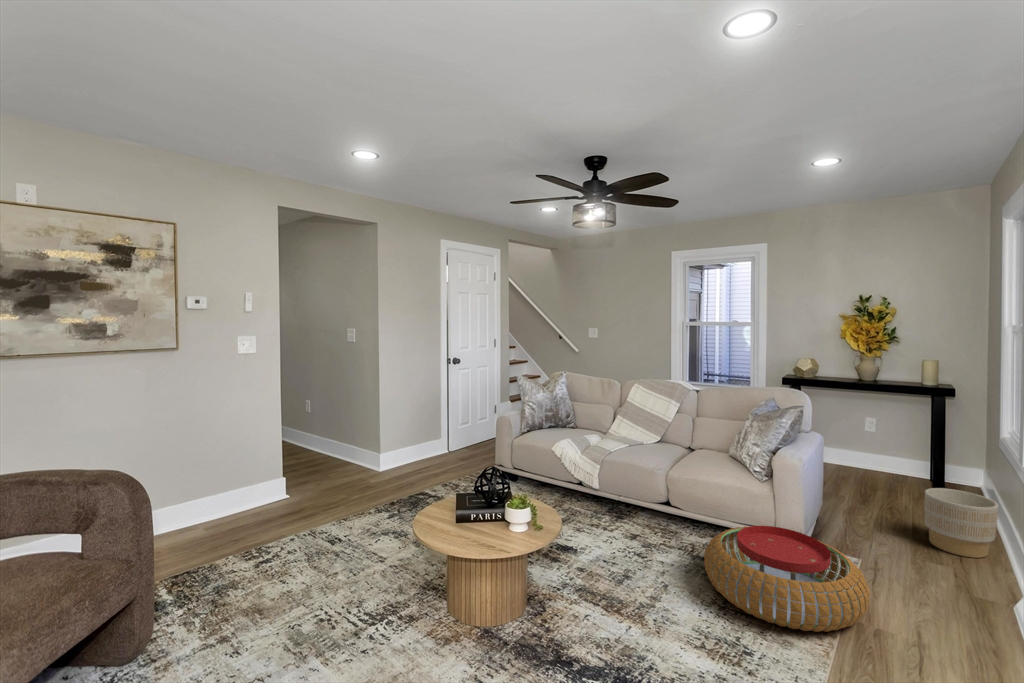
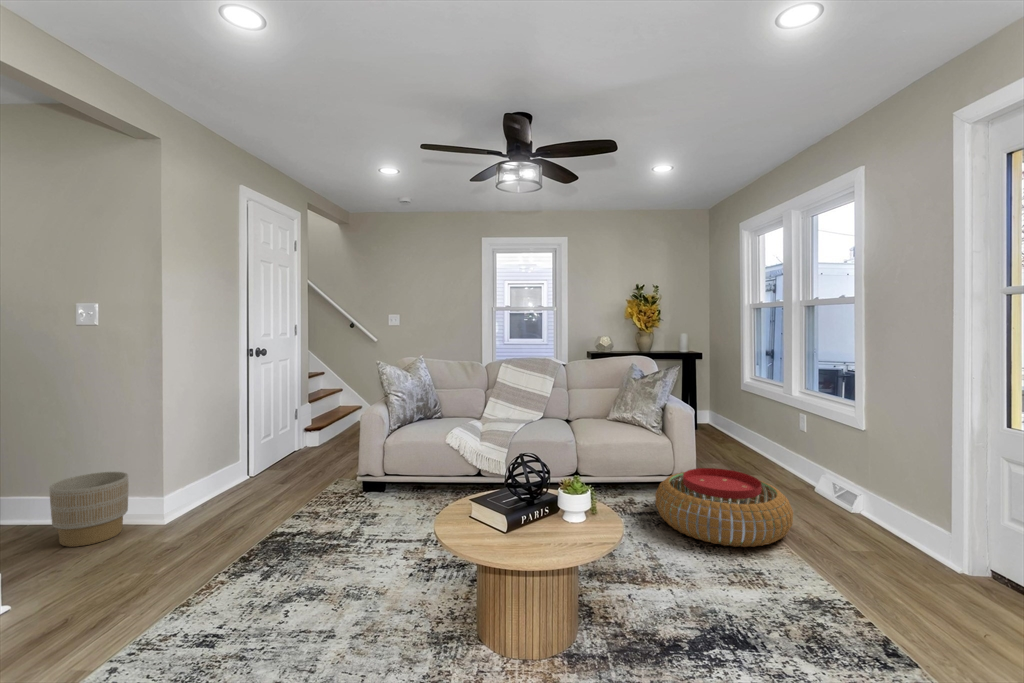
planter: present [924,488,998,558] -> present [49,472,128,547]

